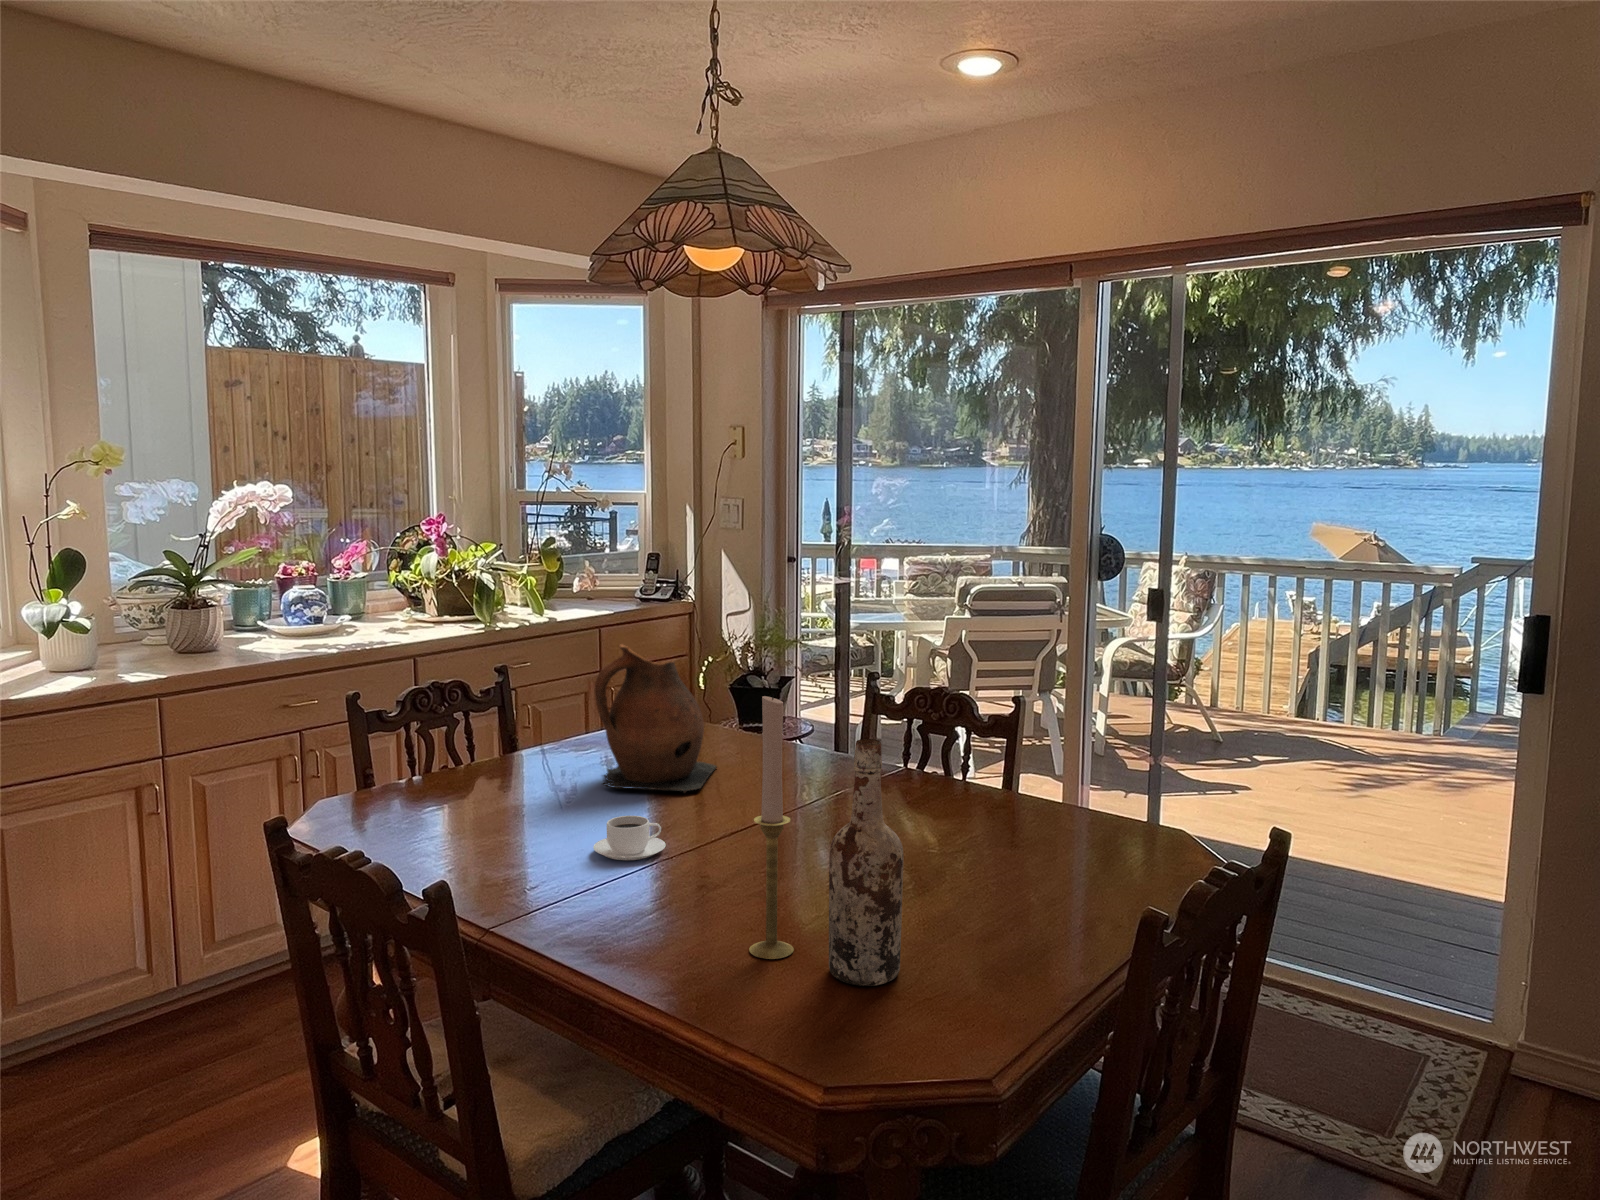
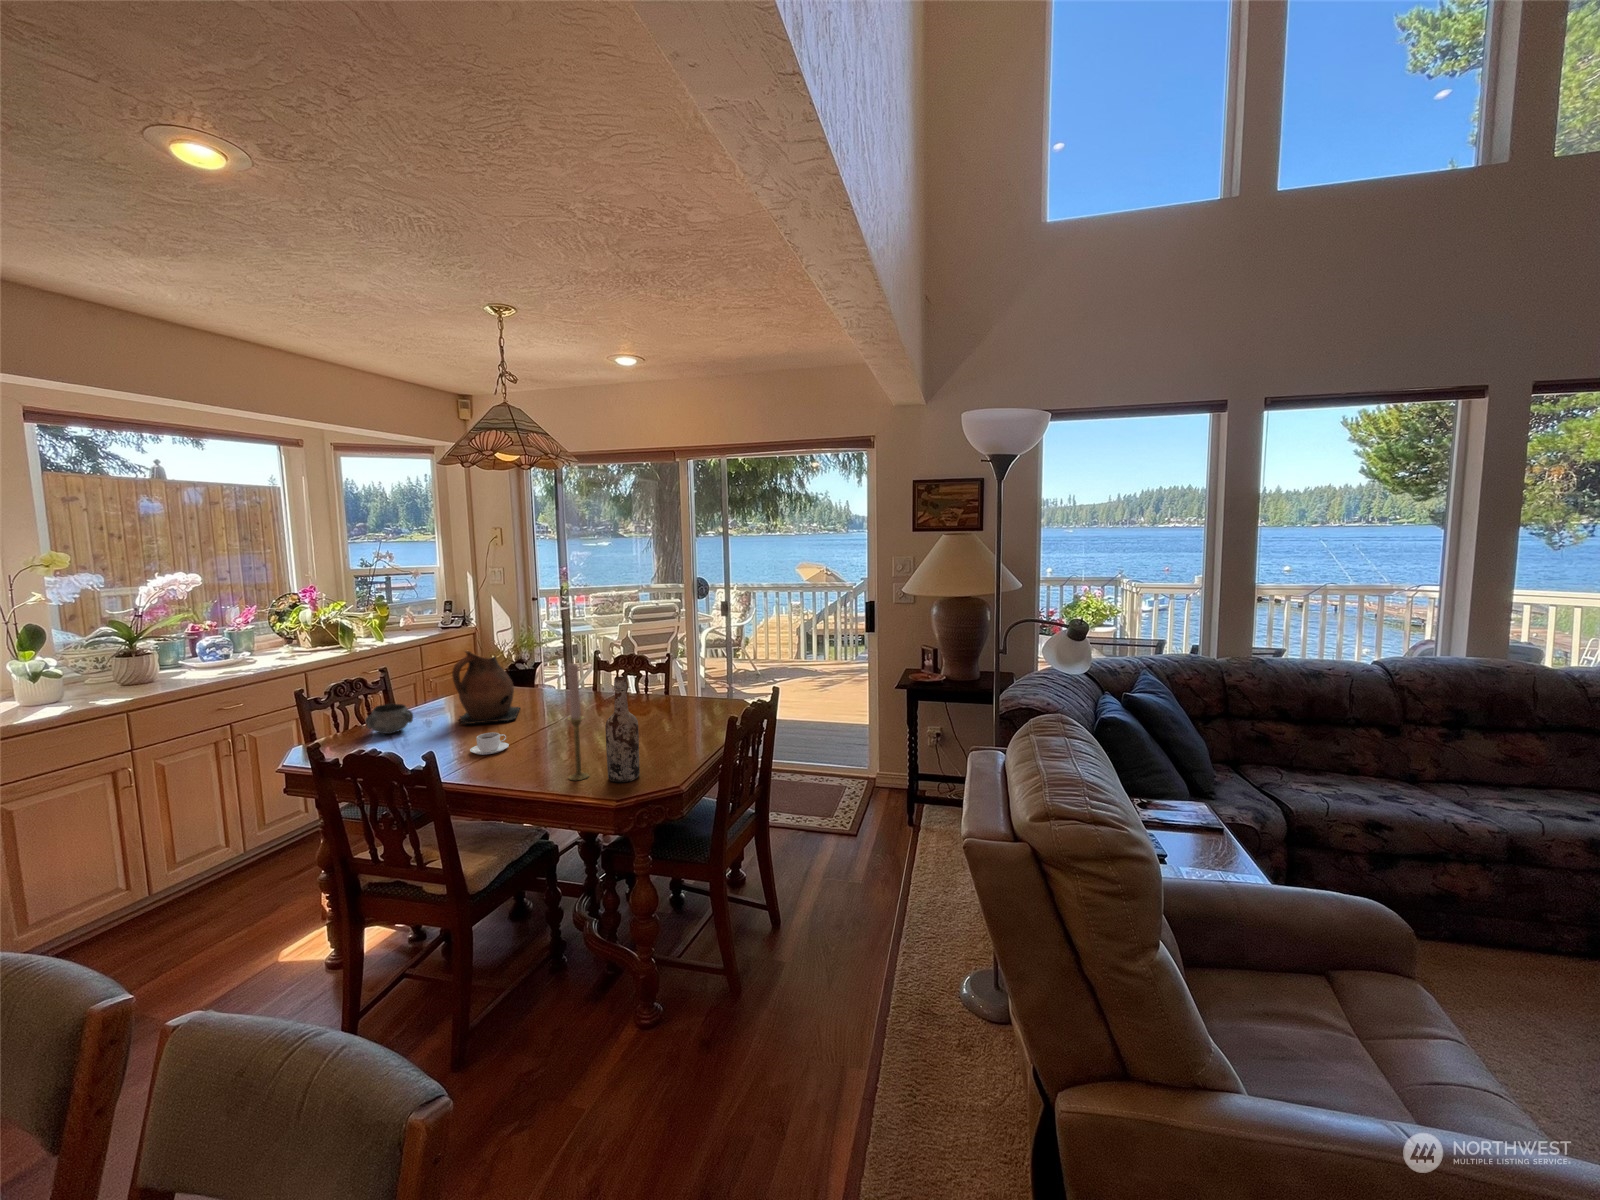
decorative bowl: none [448,731,526,787] -> present [365,704,413,734]

